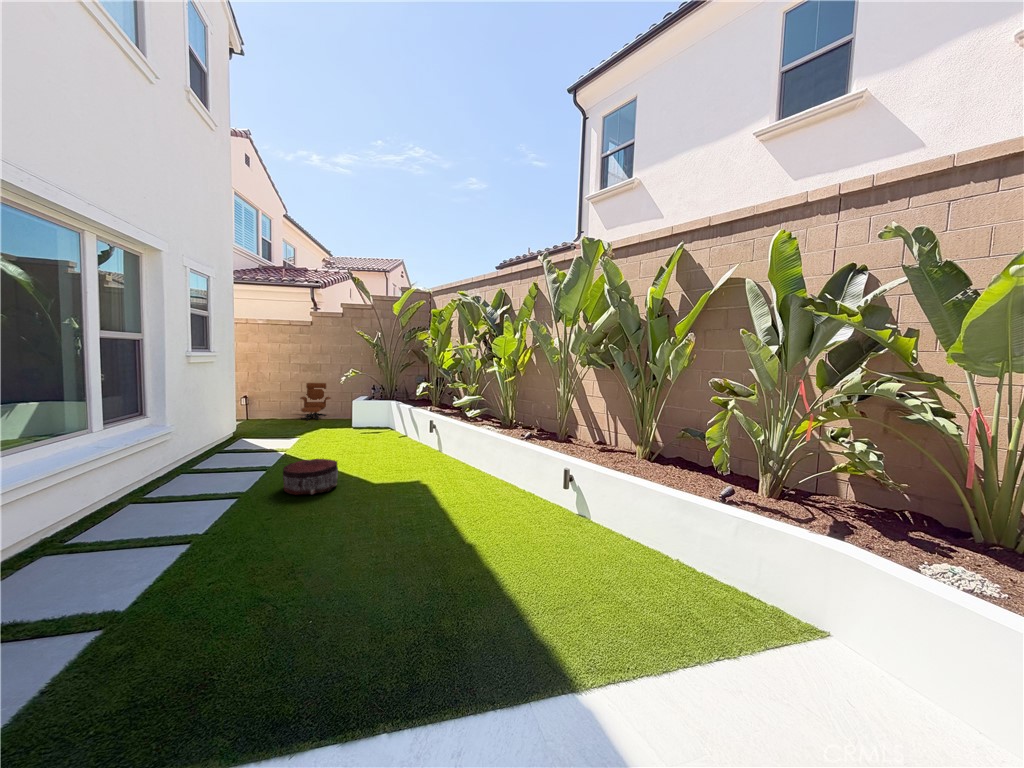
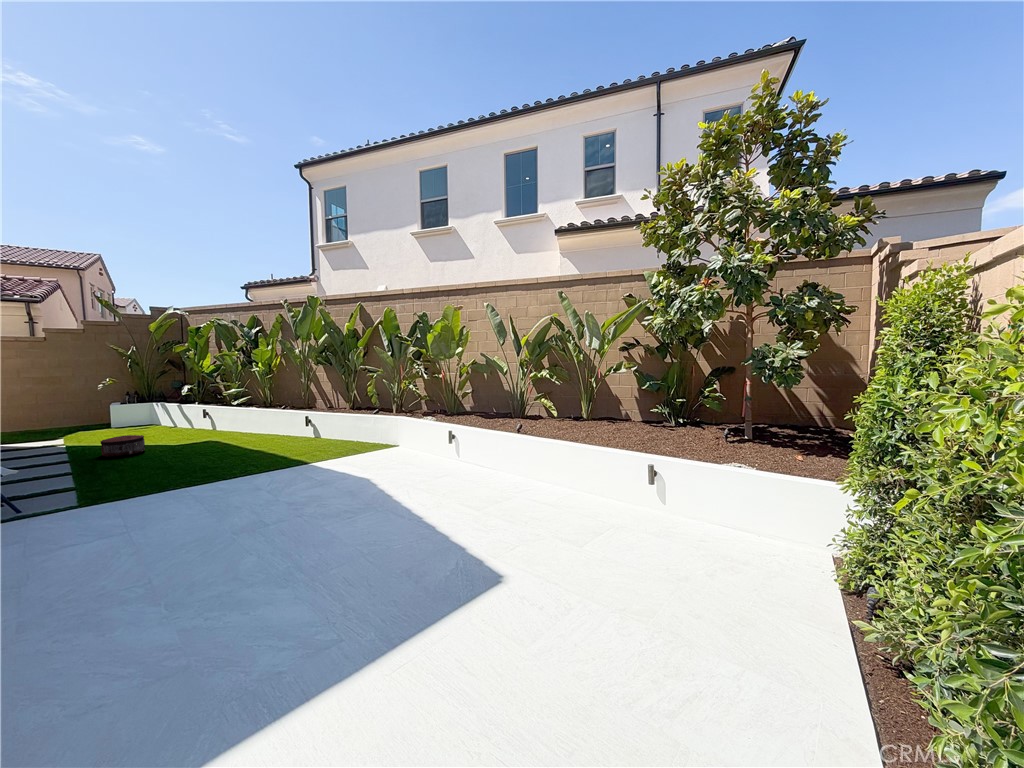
lounge chair: present [300,383,331,420] -> none [29,396,69,431]

